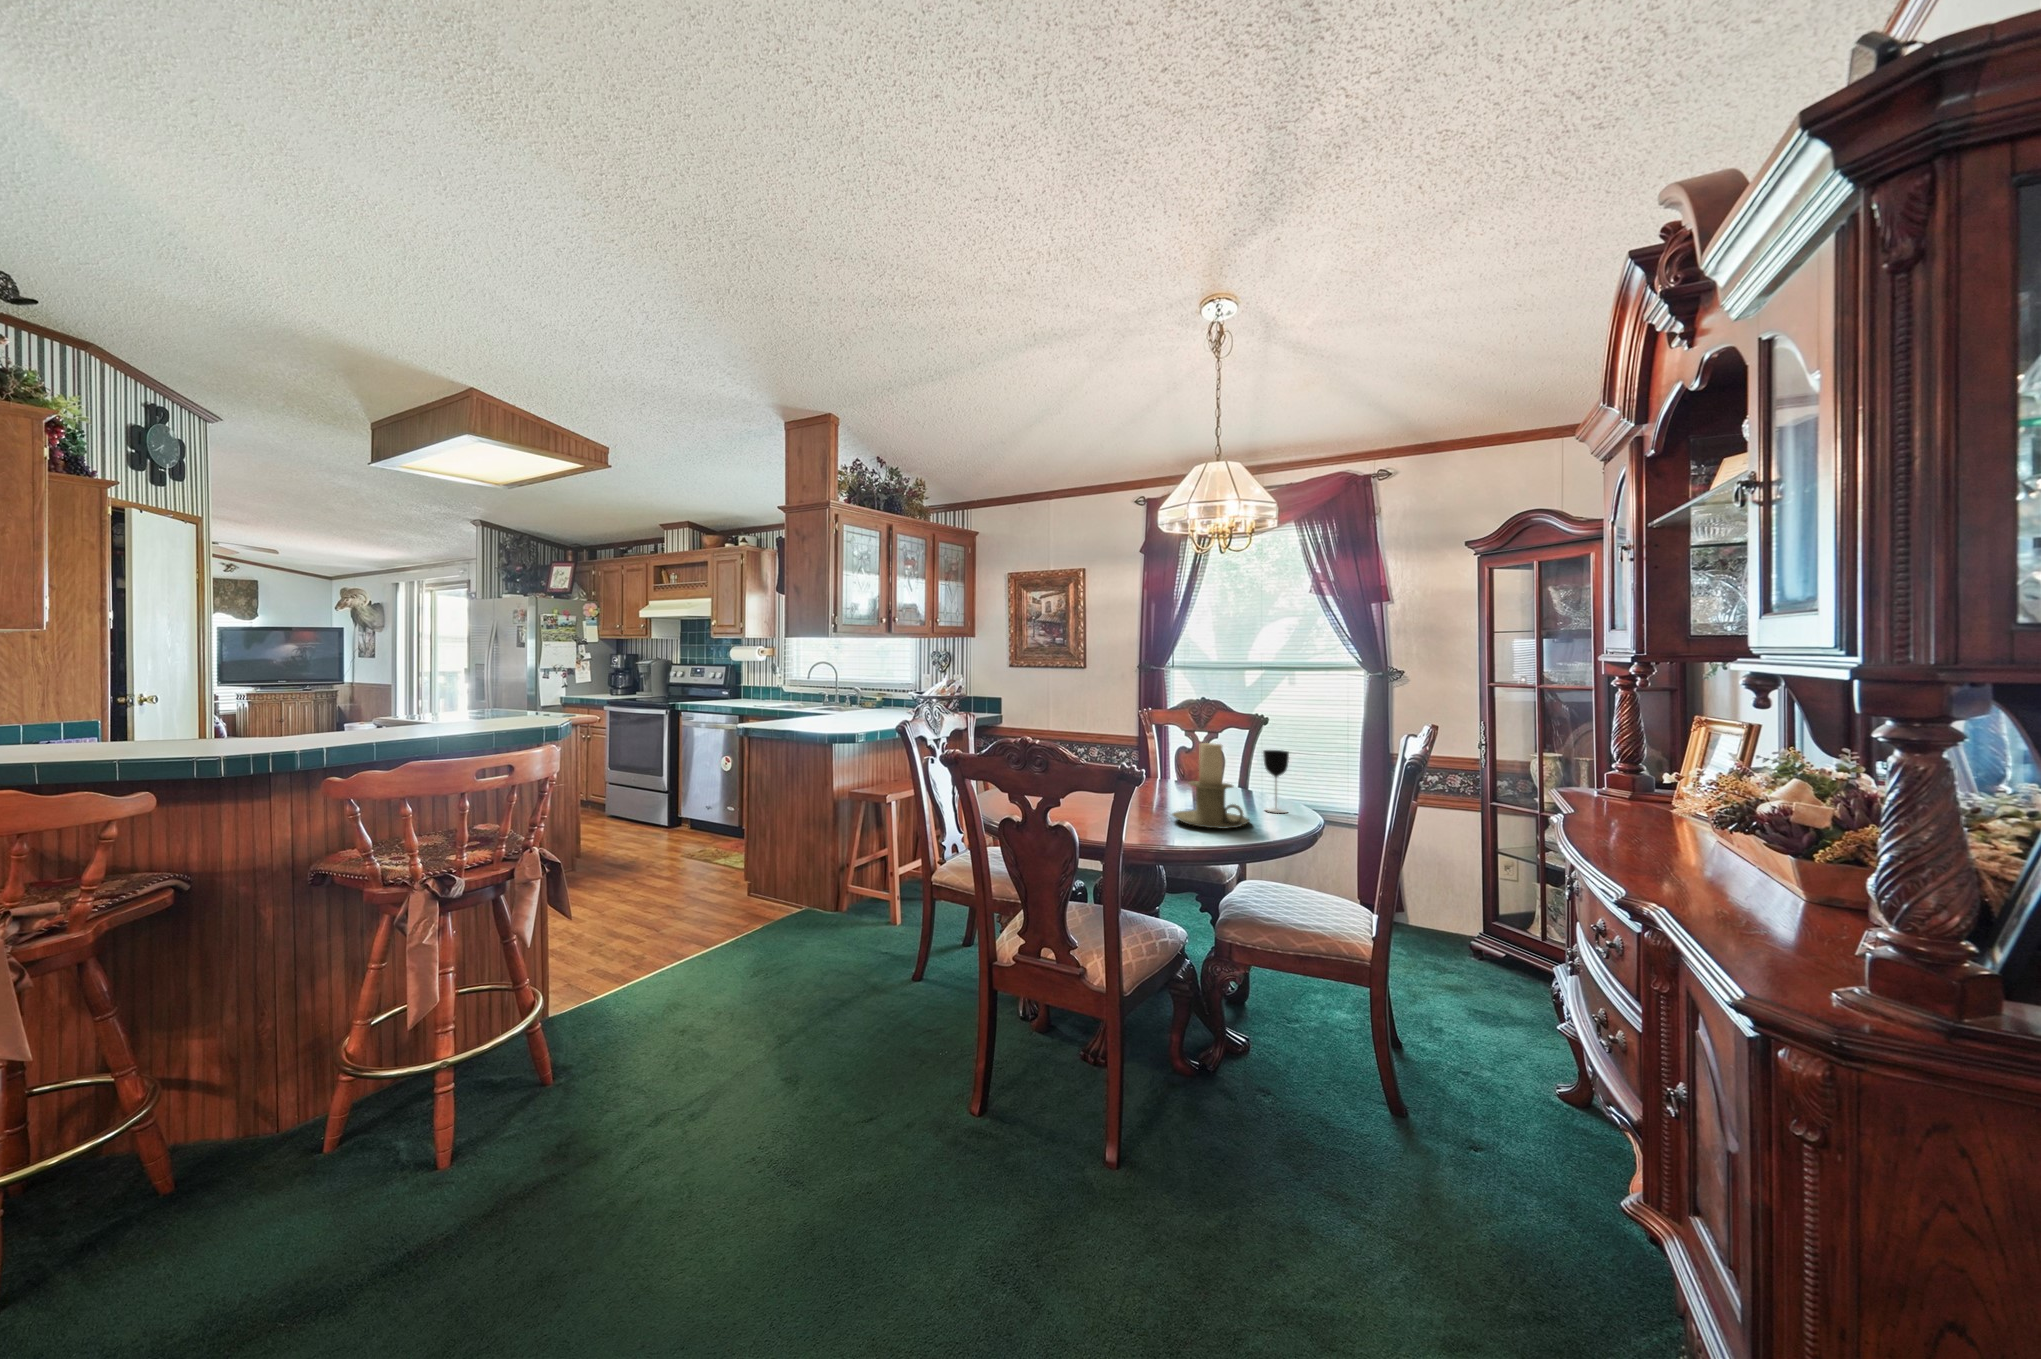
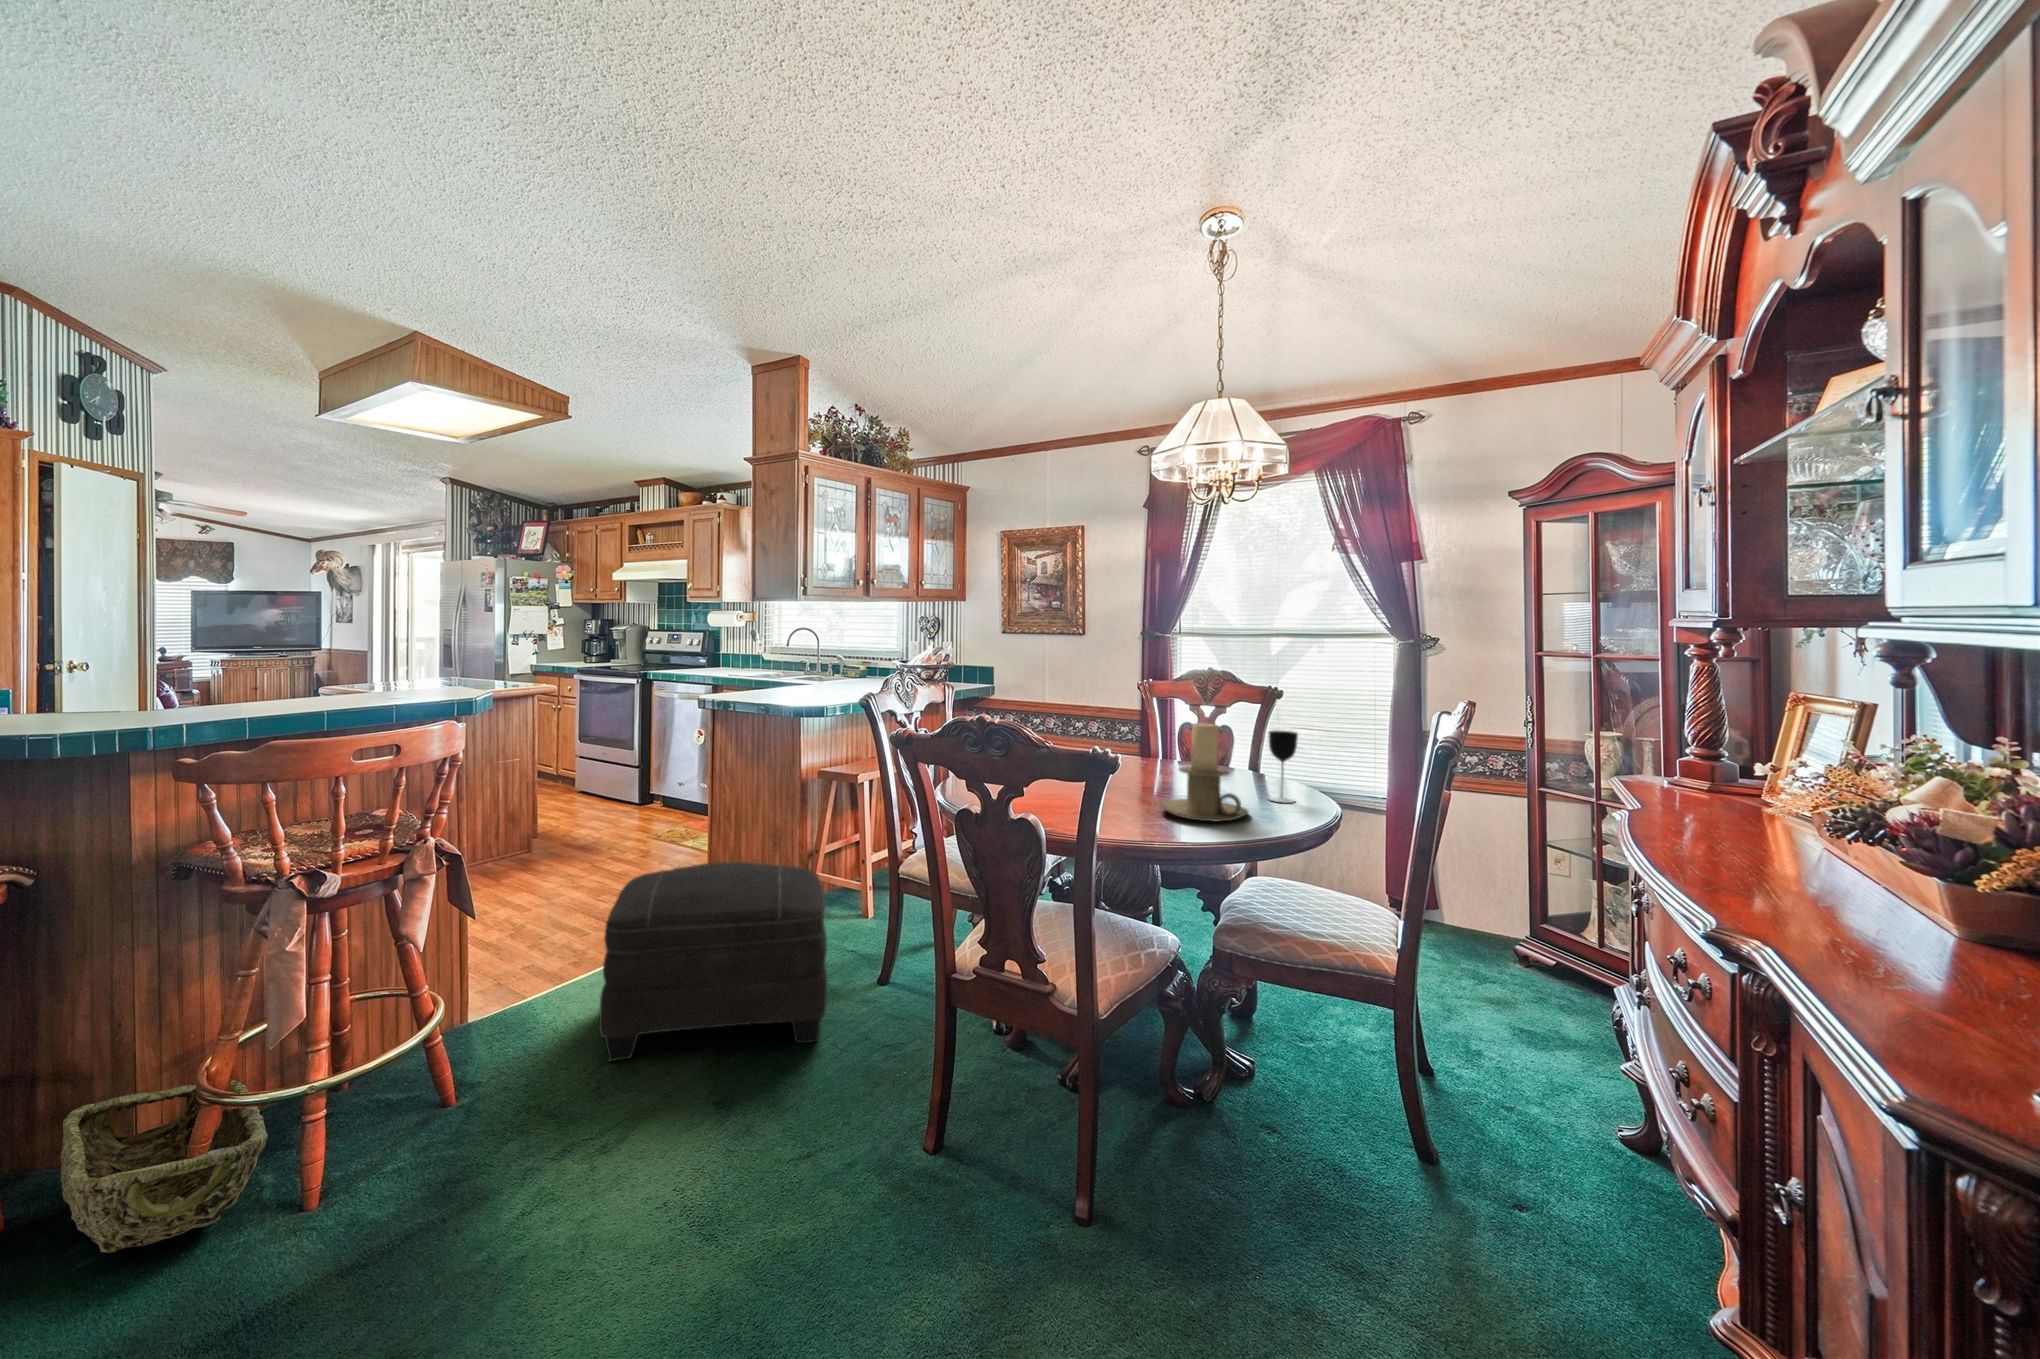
ottoman: none [672,871,874,1052] -> present [599,862,827,1061]
woven basket: none [209,1067,398,1218] -> present [60,1080,268,1253]

